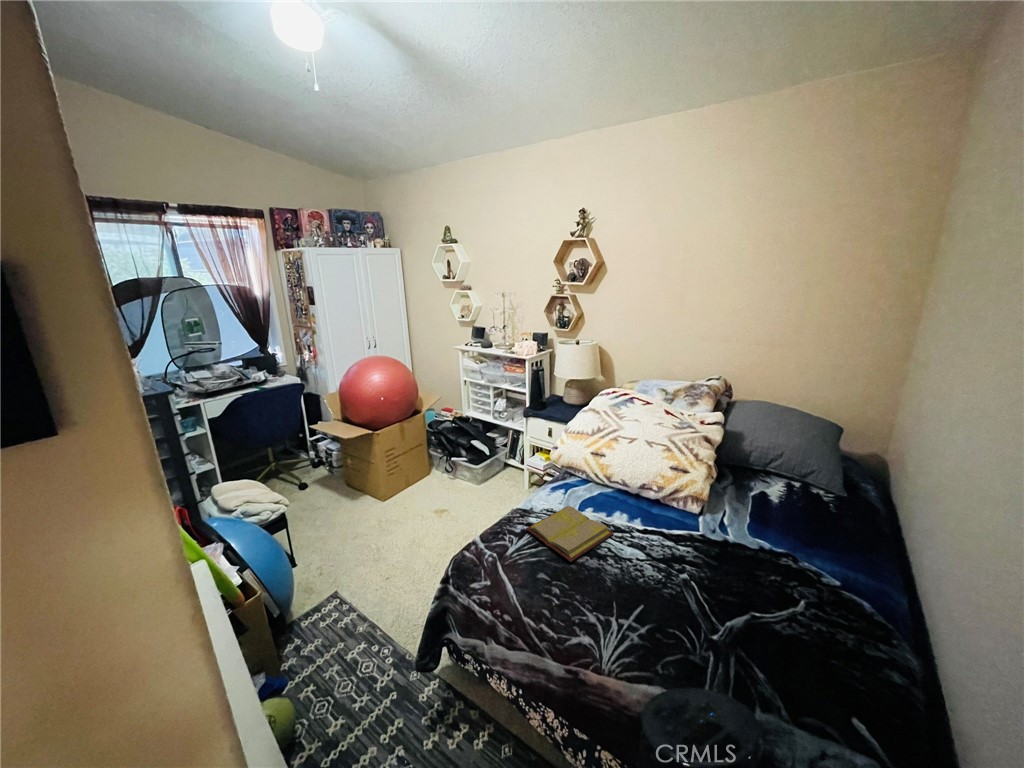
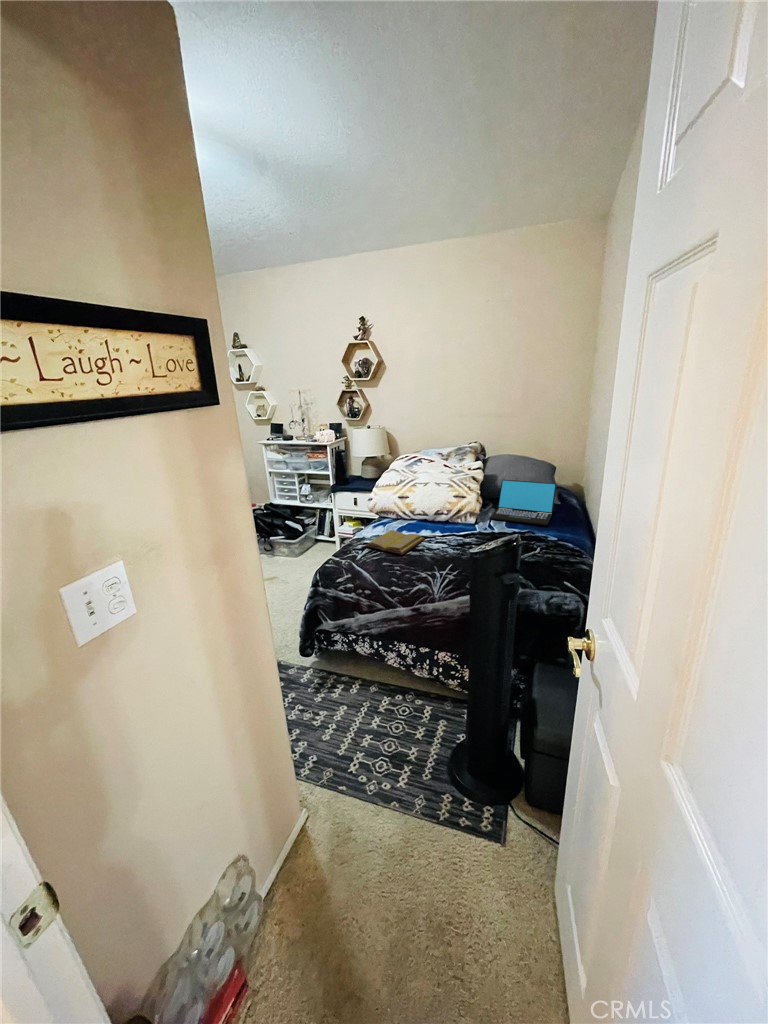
laptop: none [723,448,846,547] -> present [490,480,556,525]

